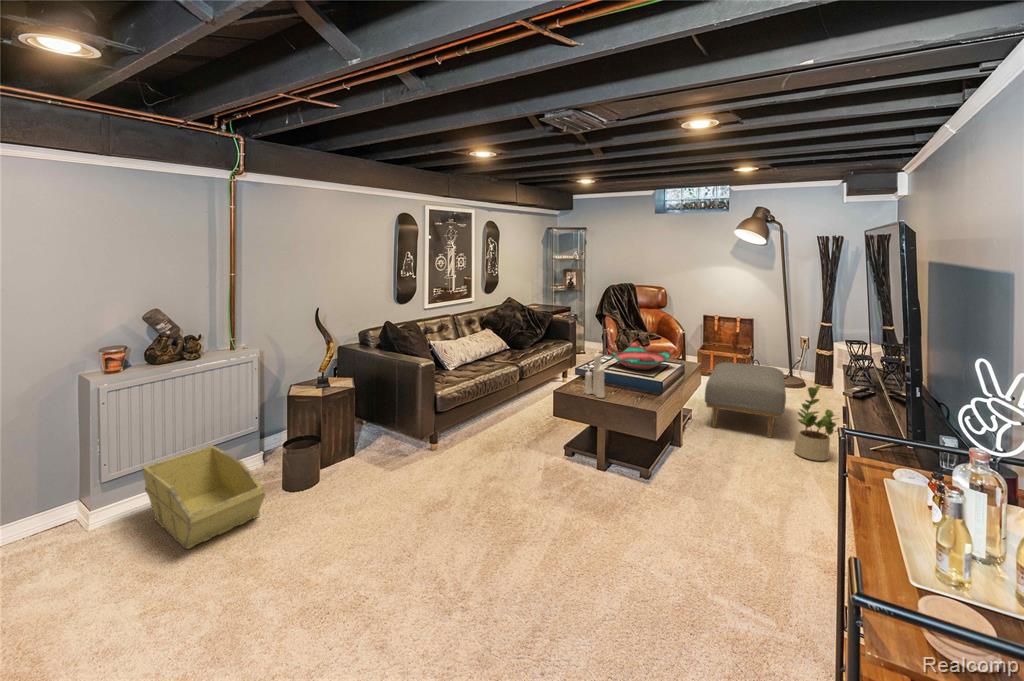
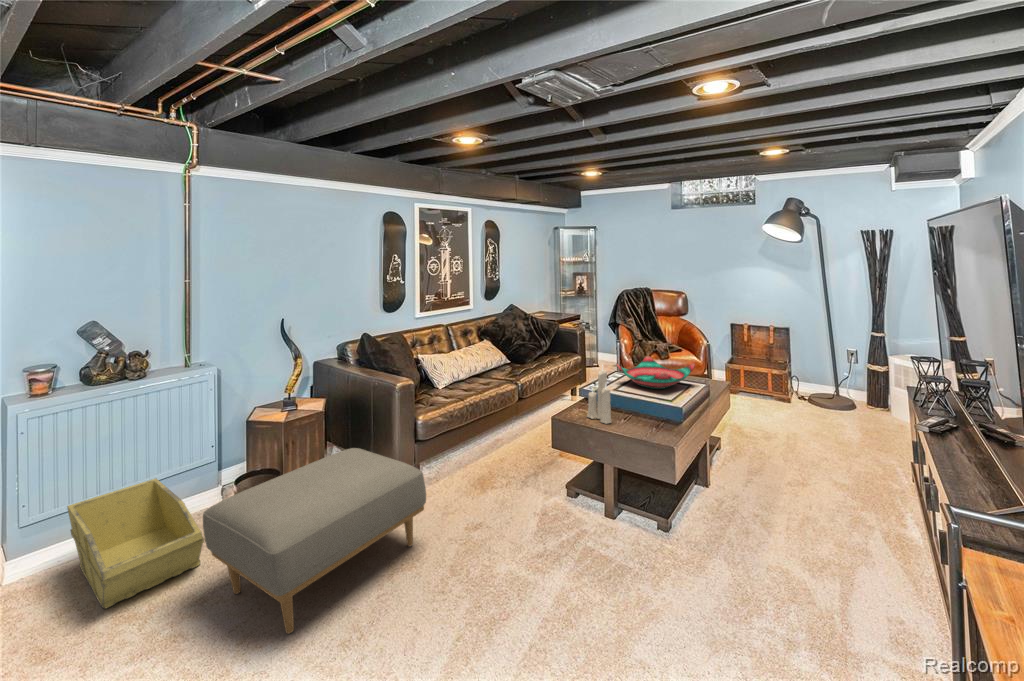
ottoman: present [705,362,786,437] -> present [203,448,426,634]
potted plant: present [794,386,839,461] -> none [843,408,907,499]

